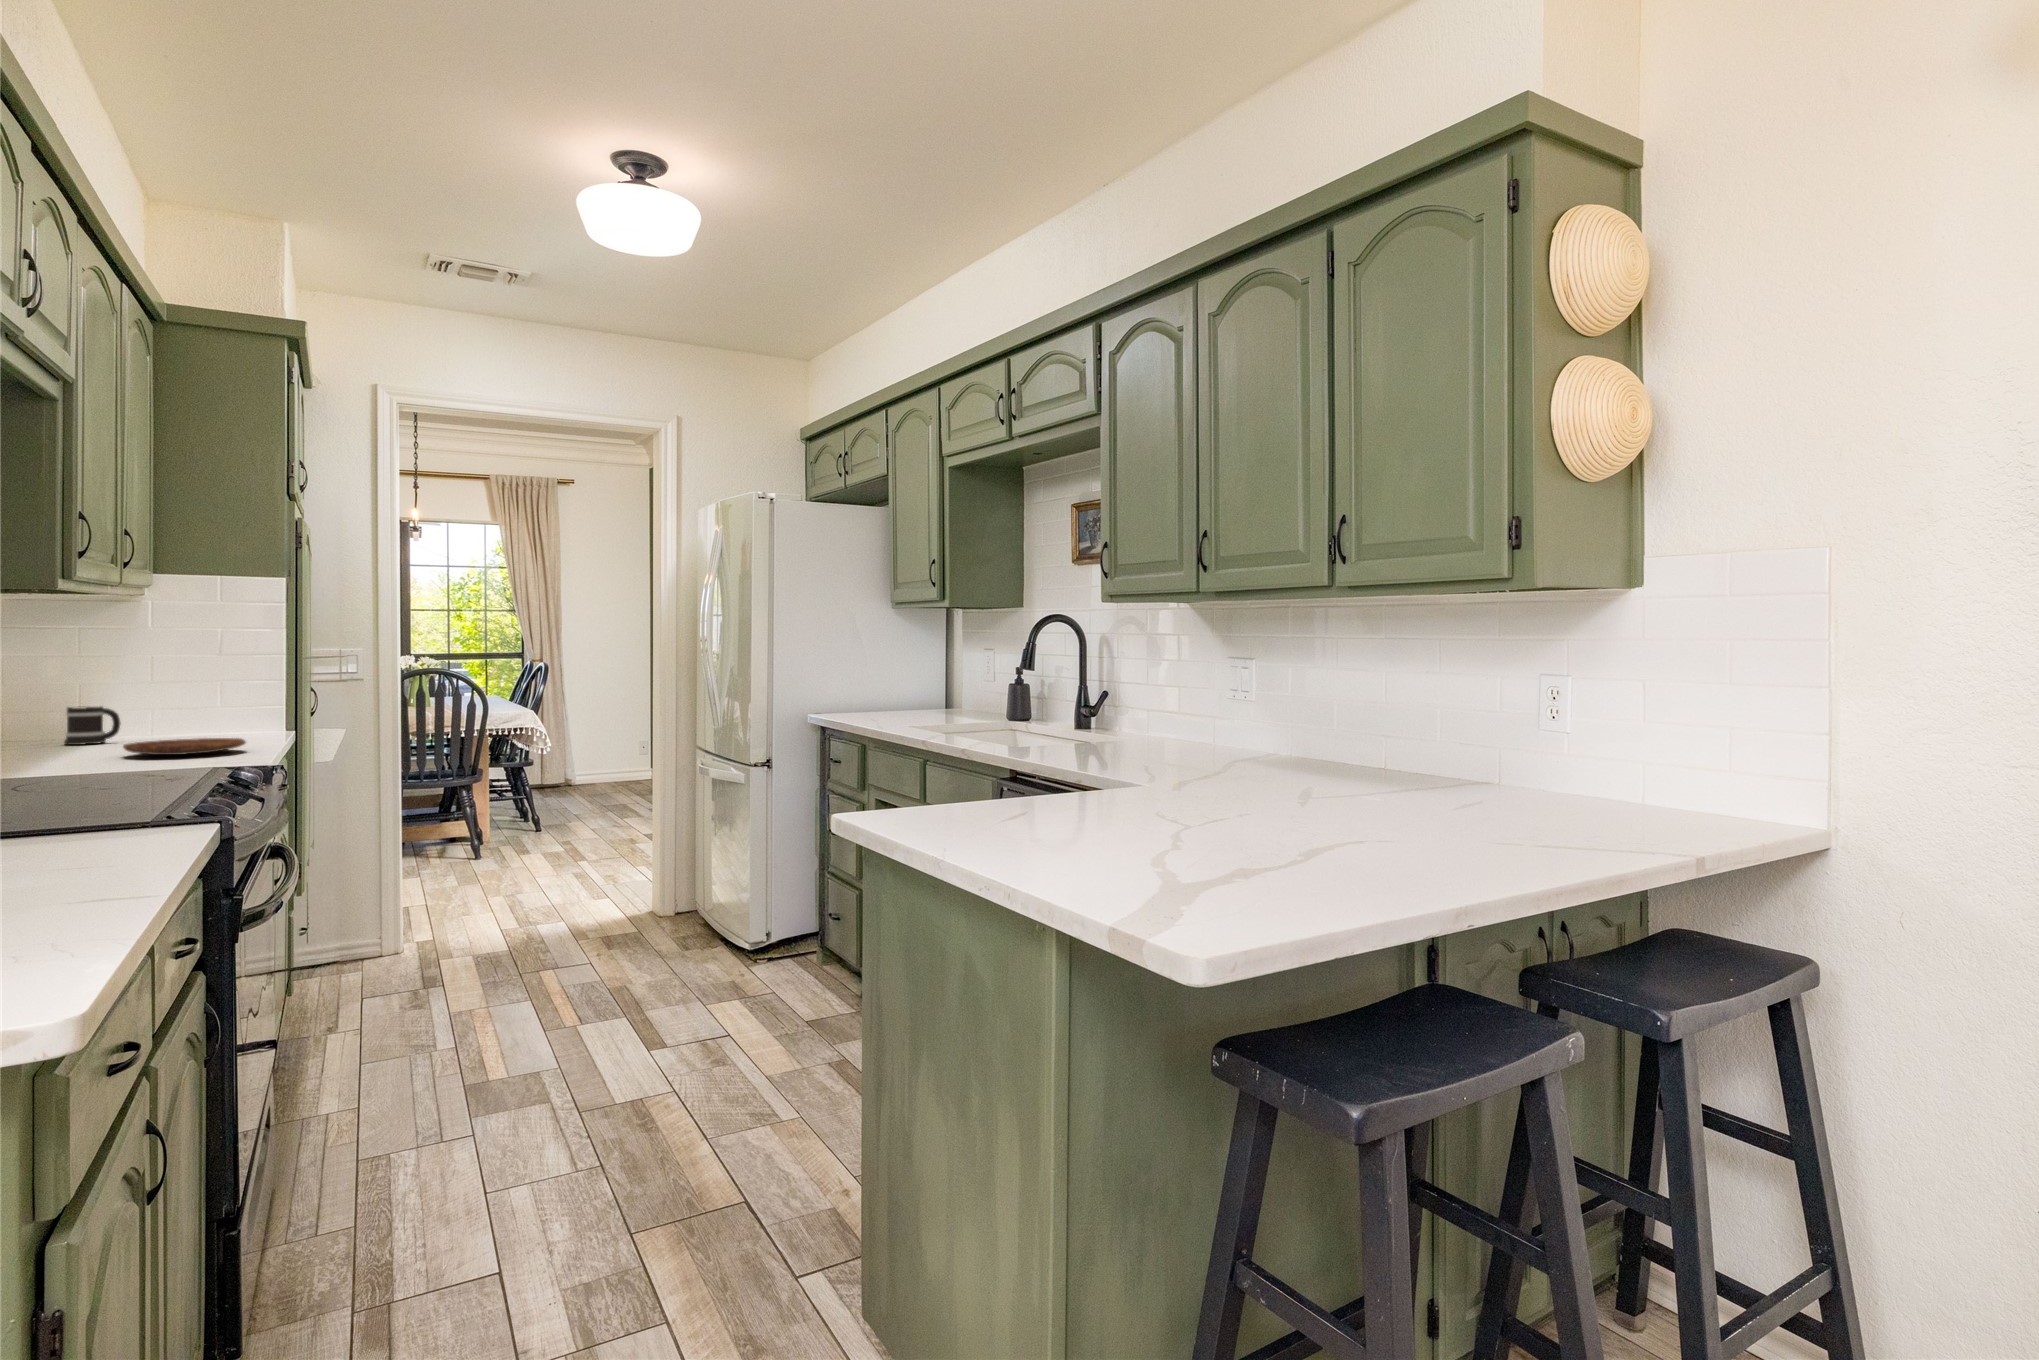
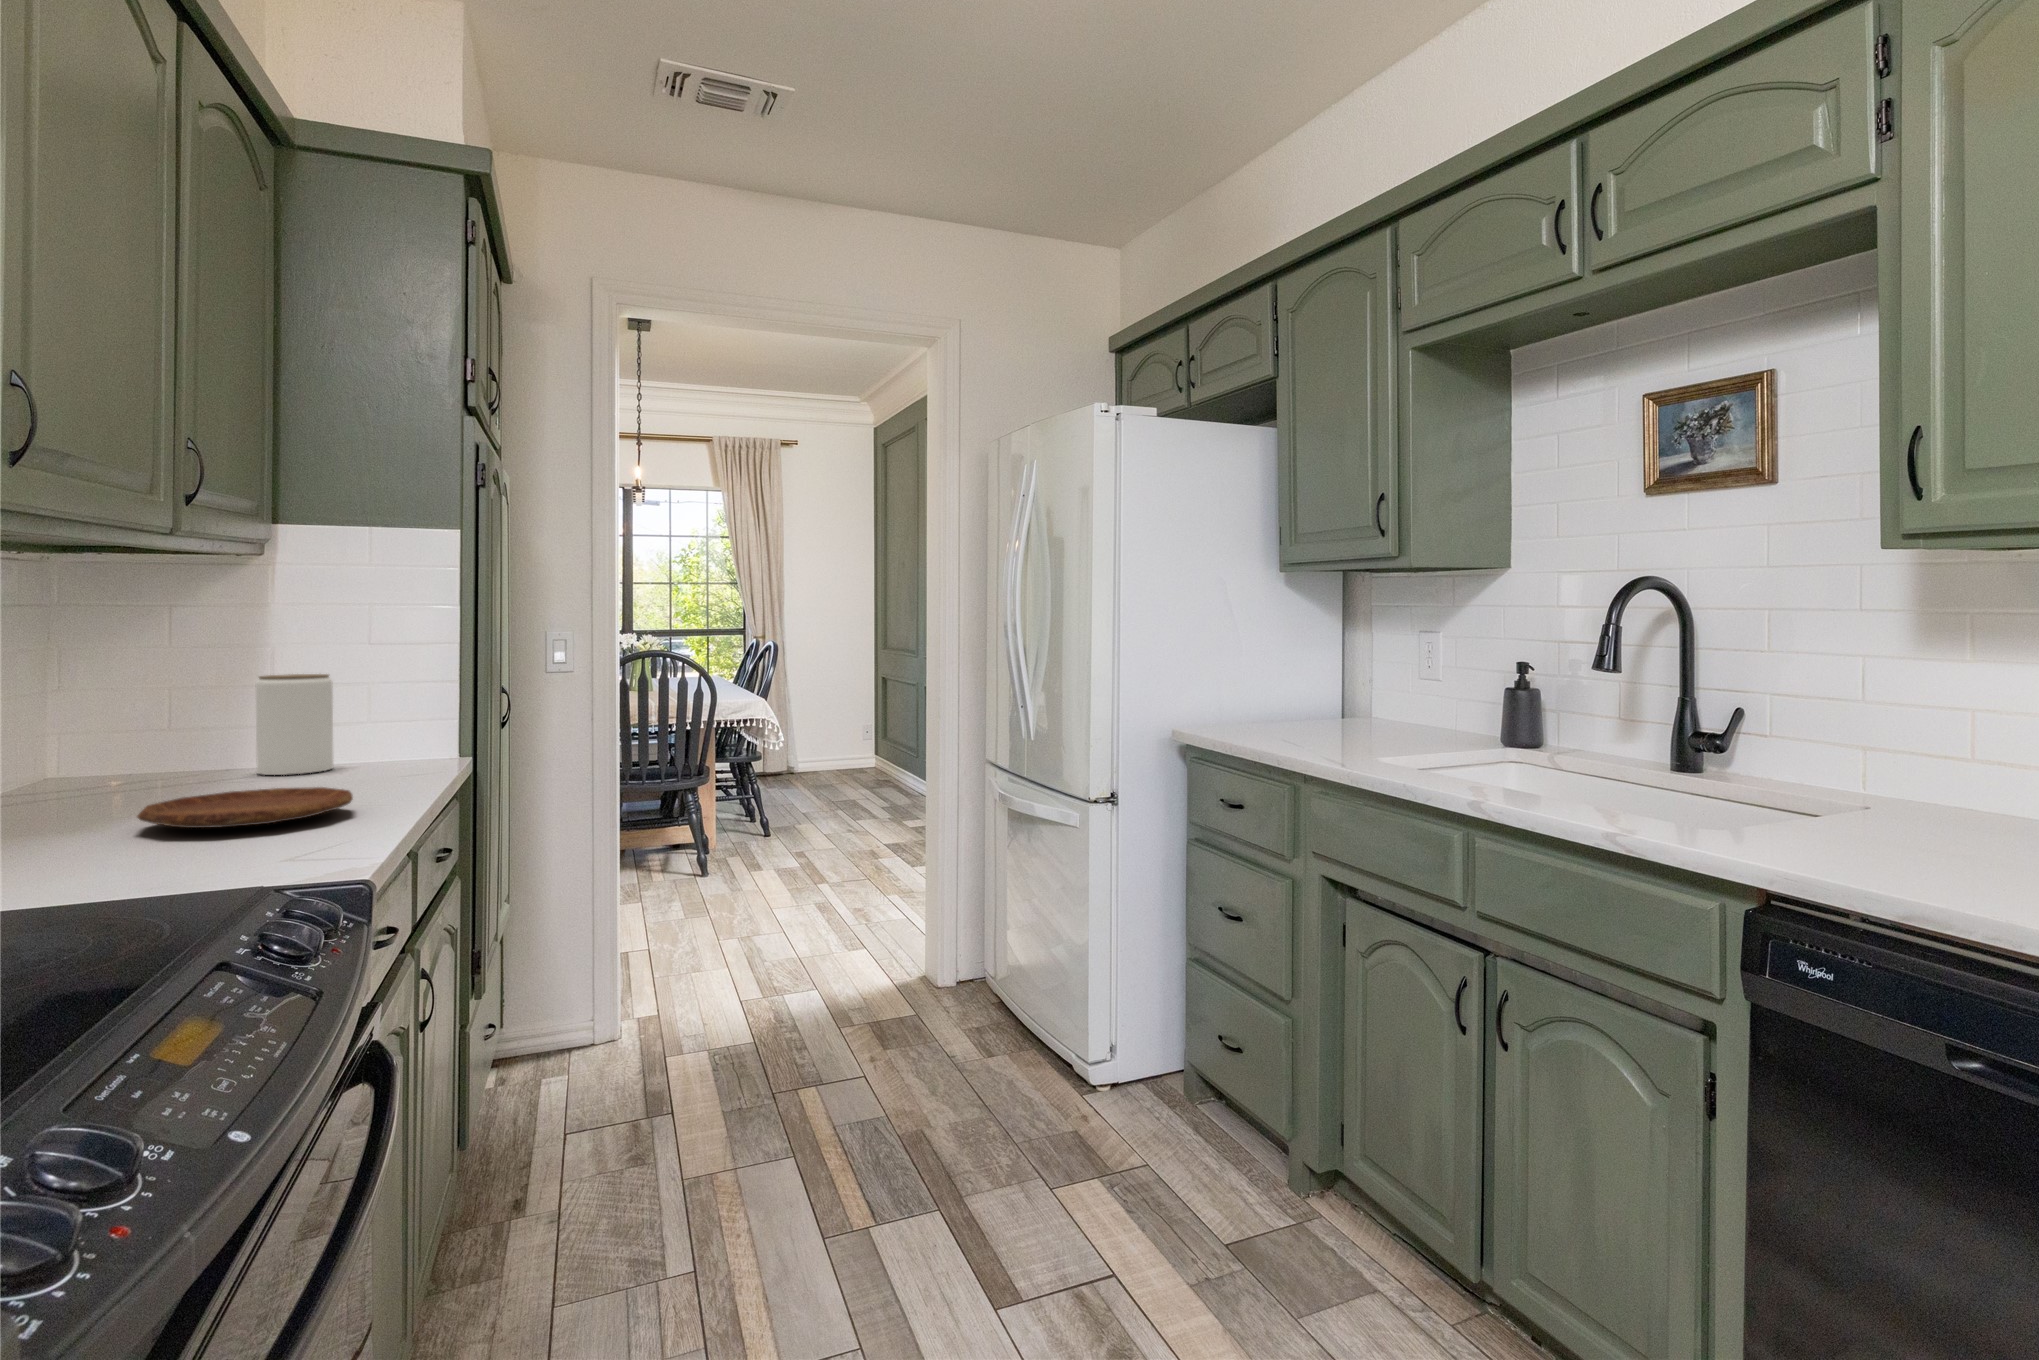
jar: none [158,675,209,739] -> present [256,674,333,775]
mug: present [64,706,121,745] -> none [106,724,194,787]

